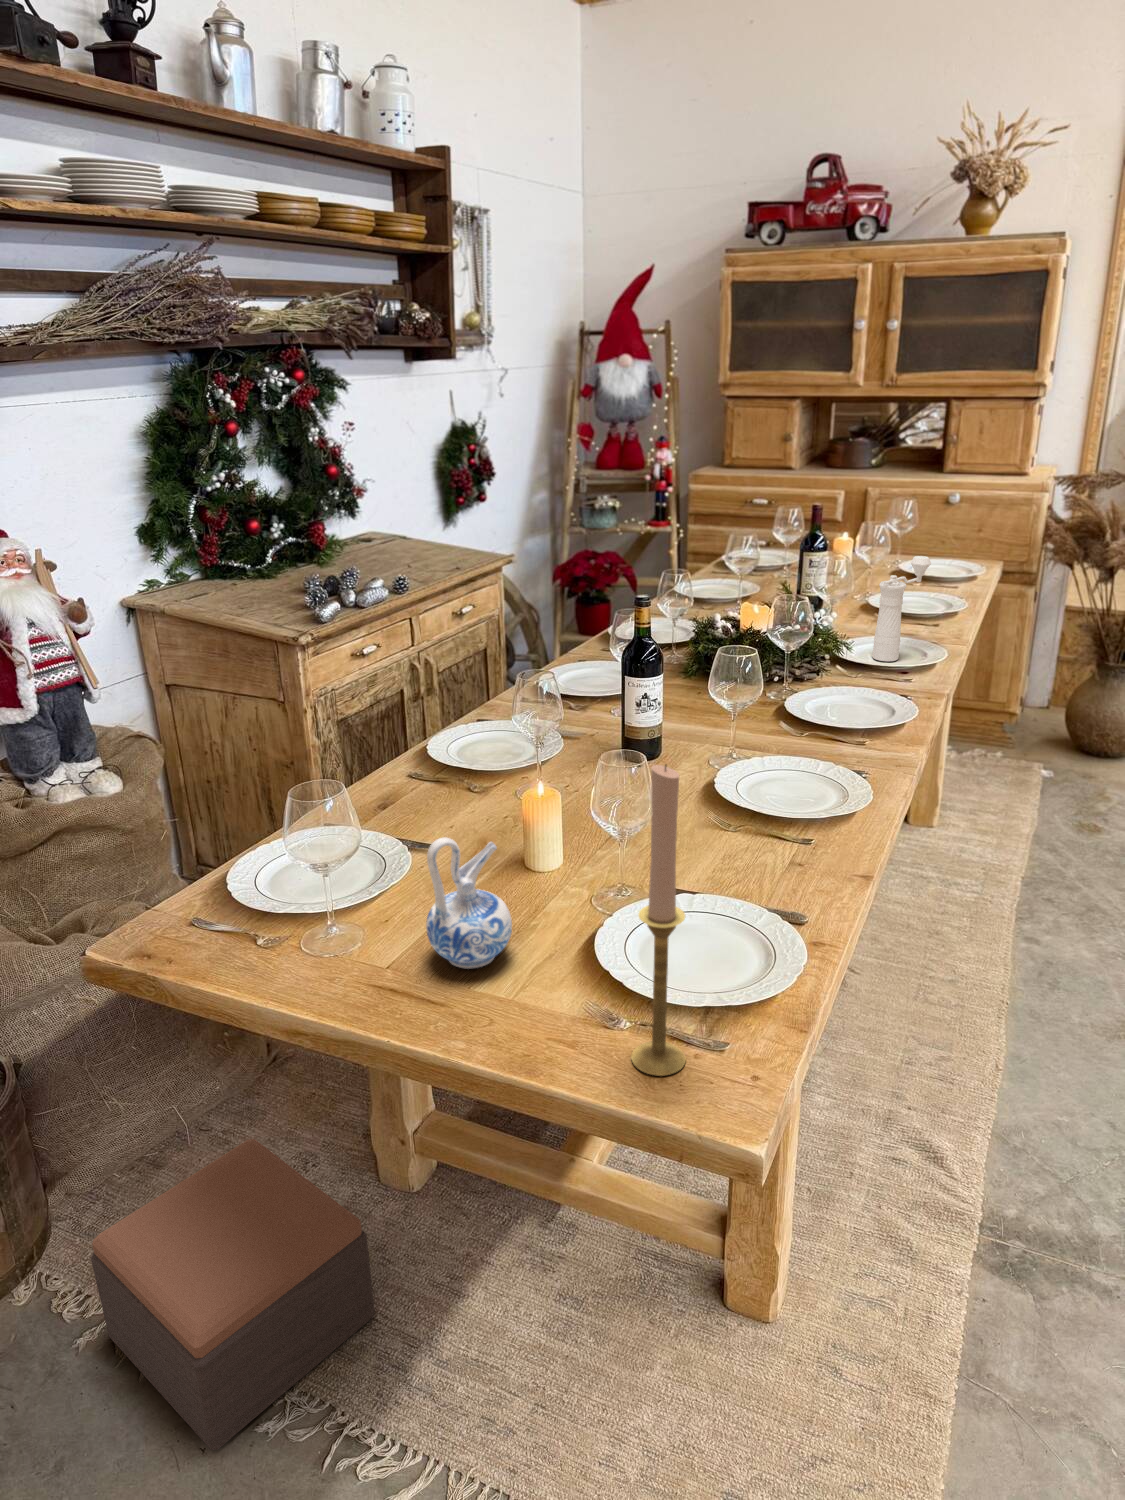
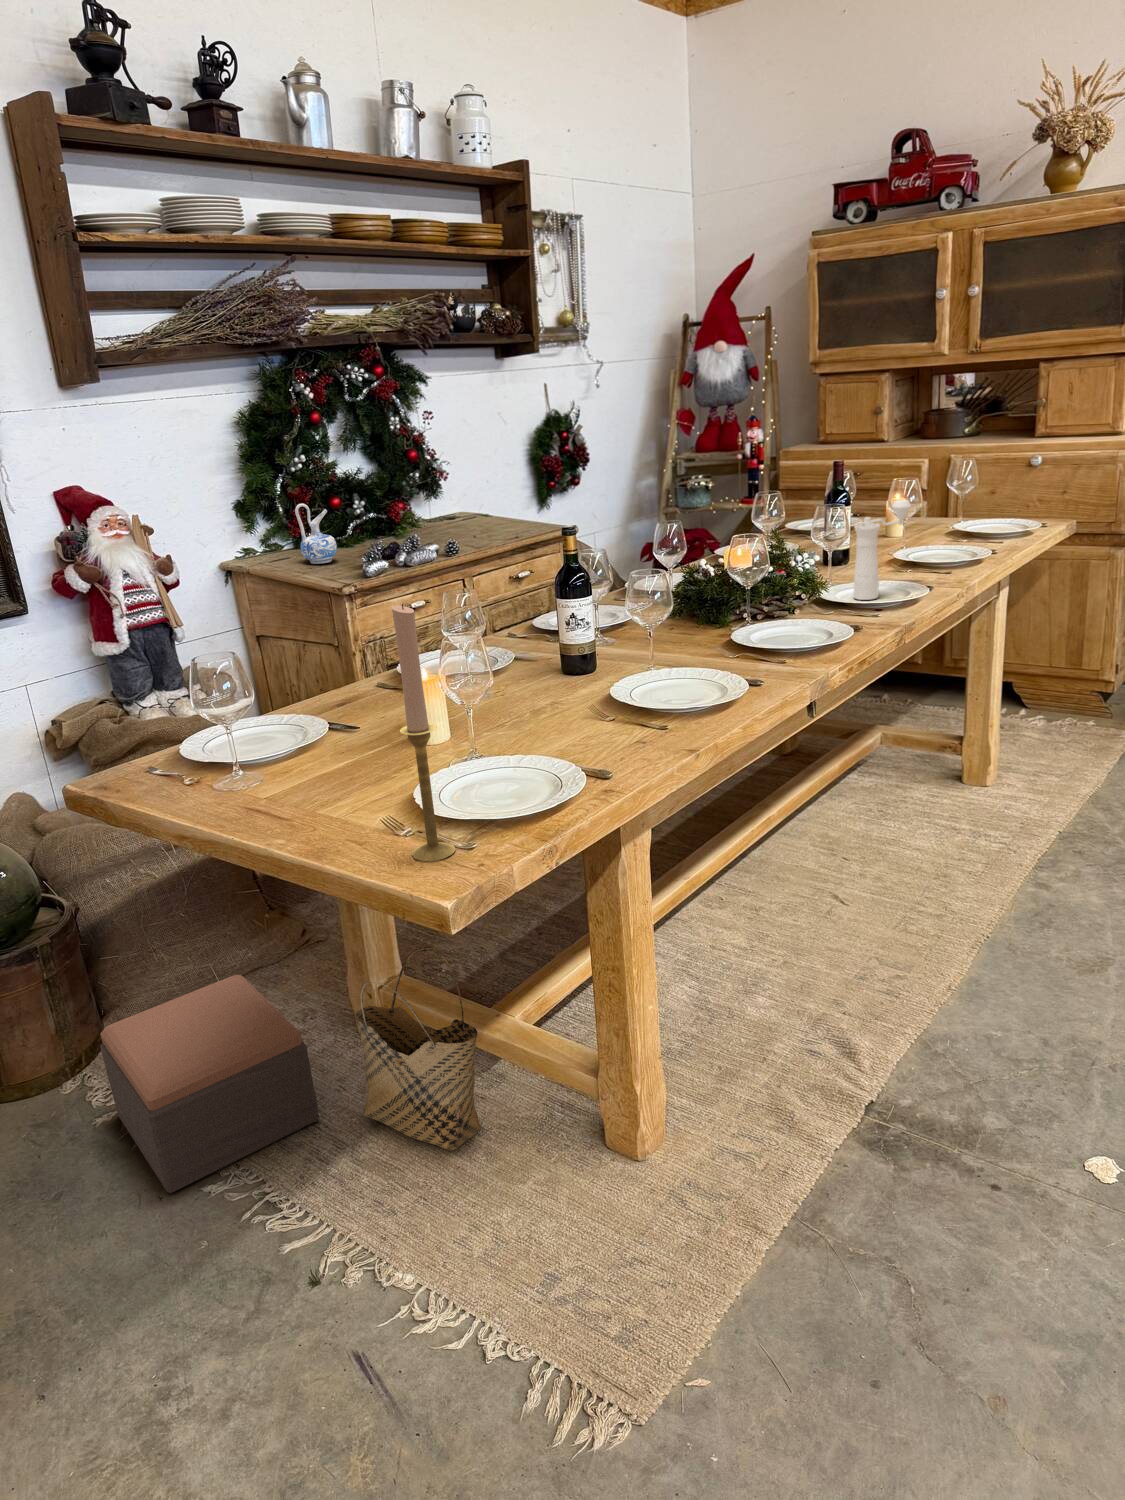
ceramic pitcher: present [426,838,512,969] -> present [295,504,337,564]
woven basket: none [426,1106,587,1347] -> present [354,947,481,1151]

